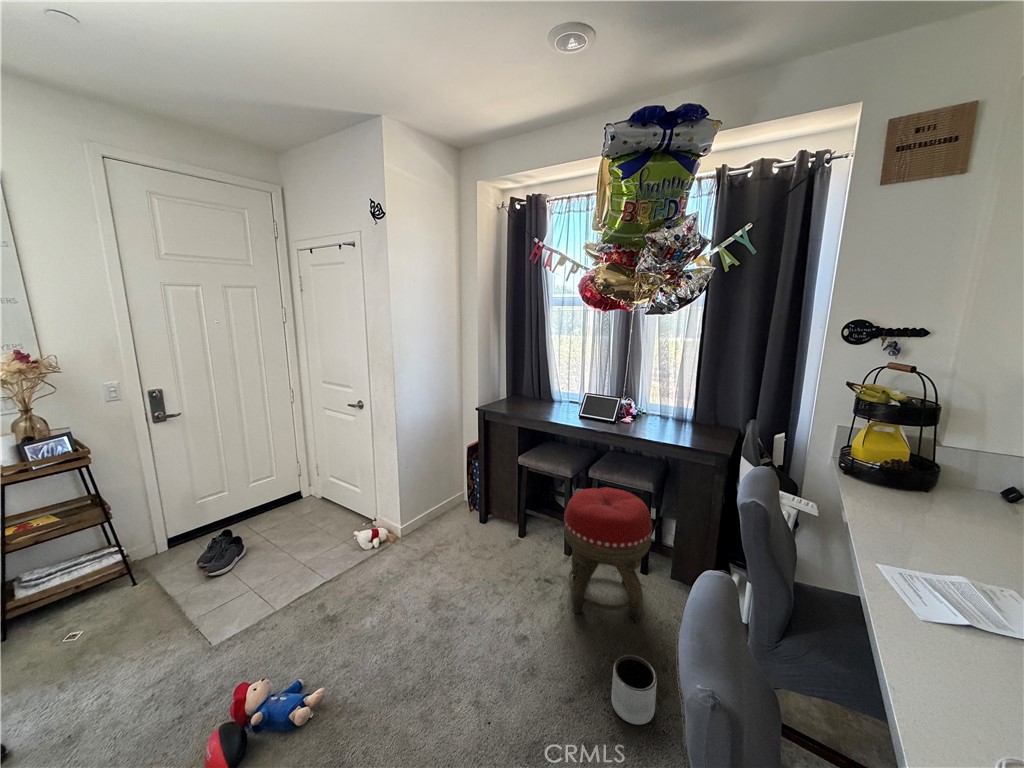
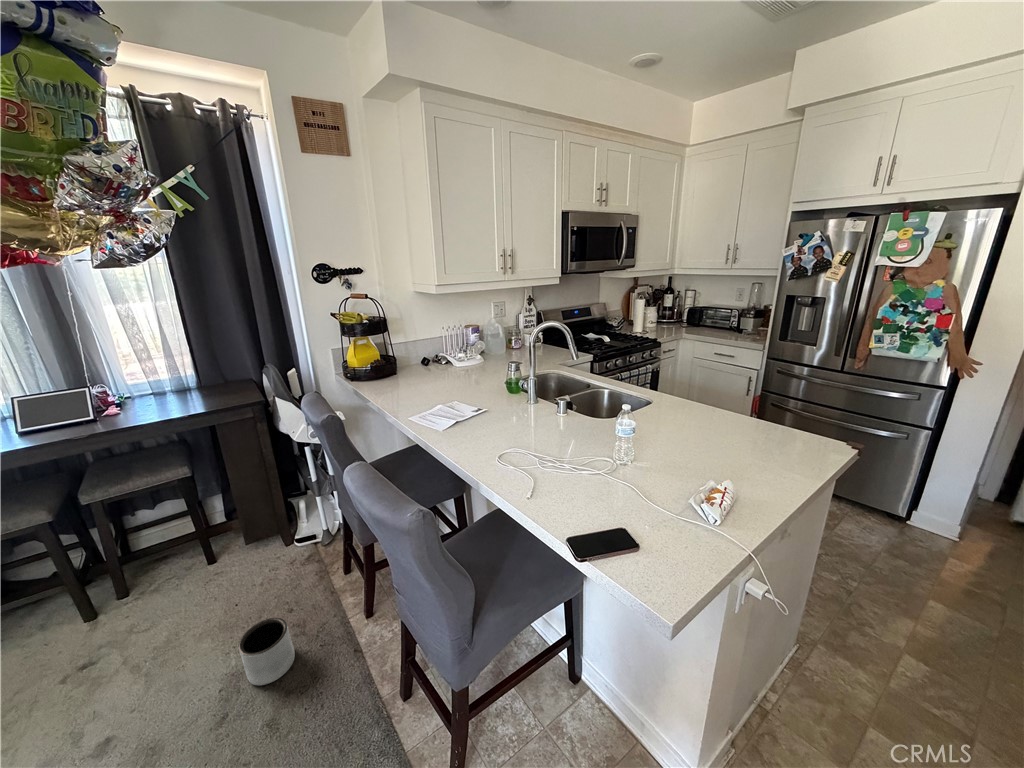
footstool: present [564,487,652,619] -> none [66,490,231,661]

